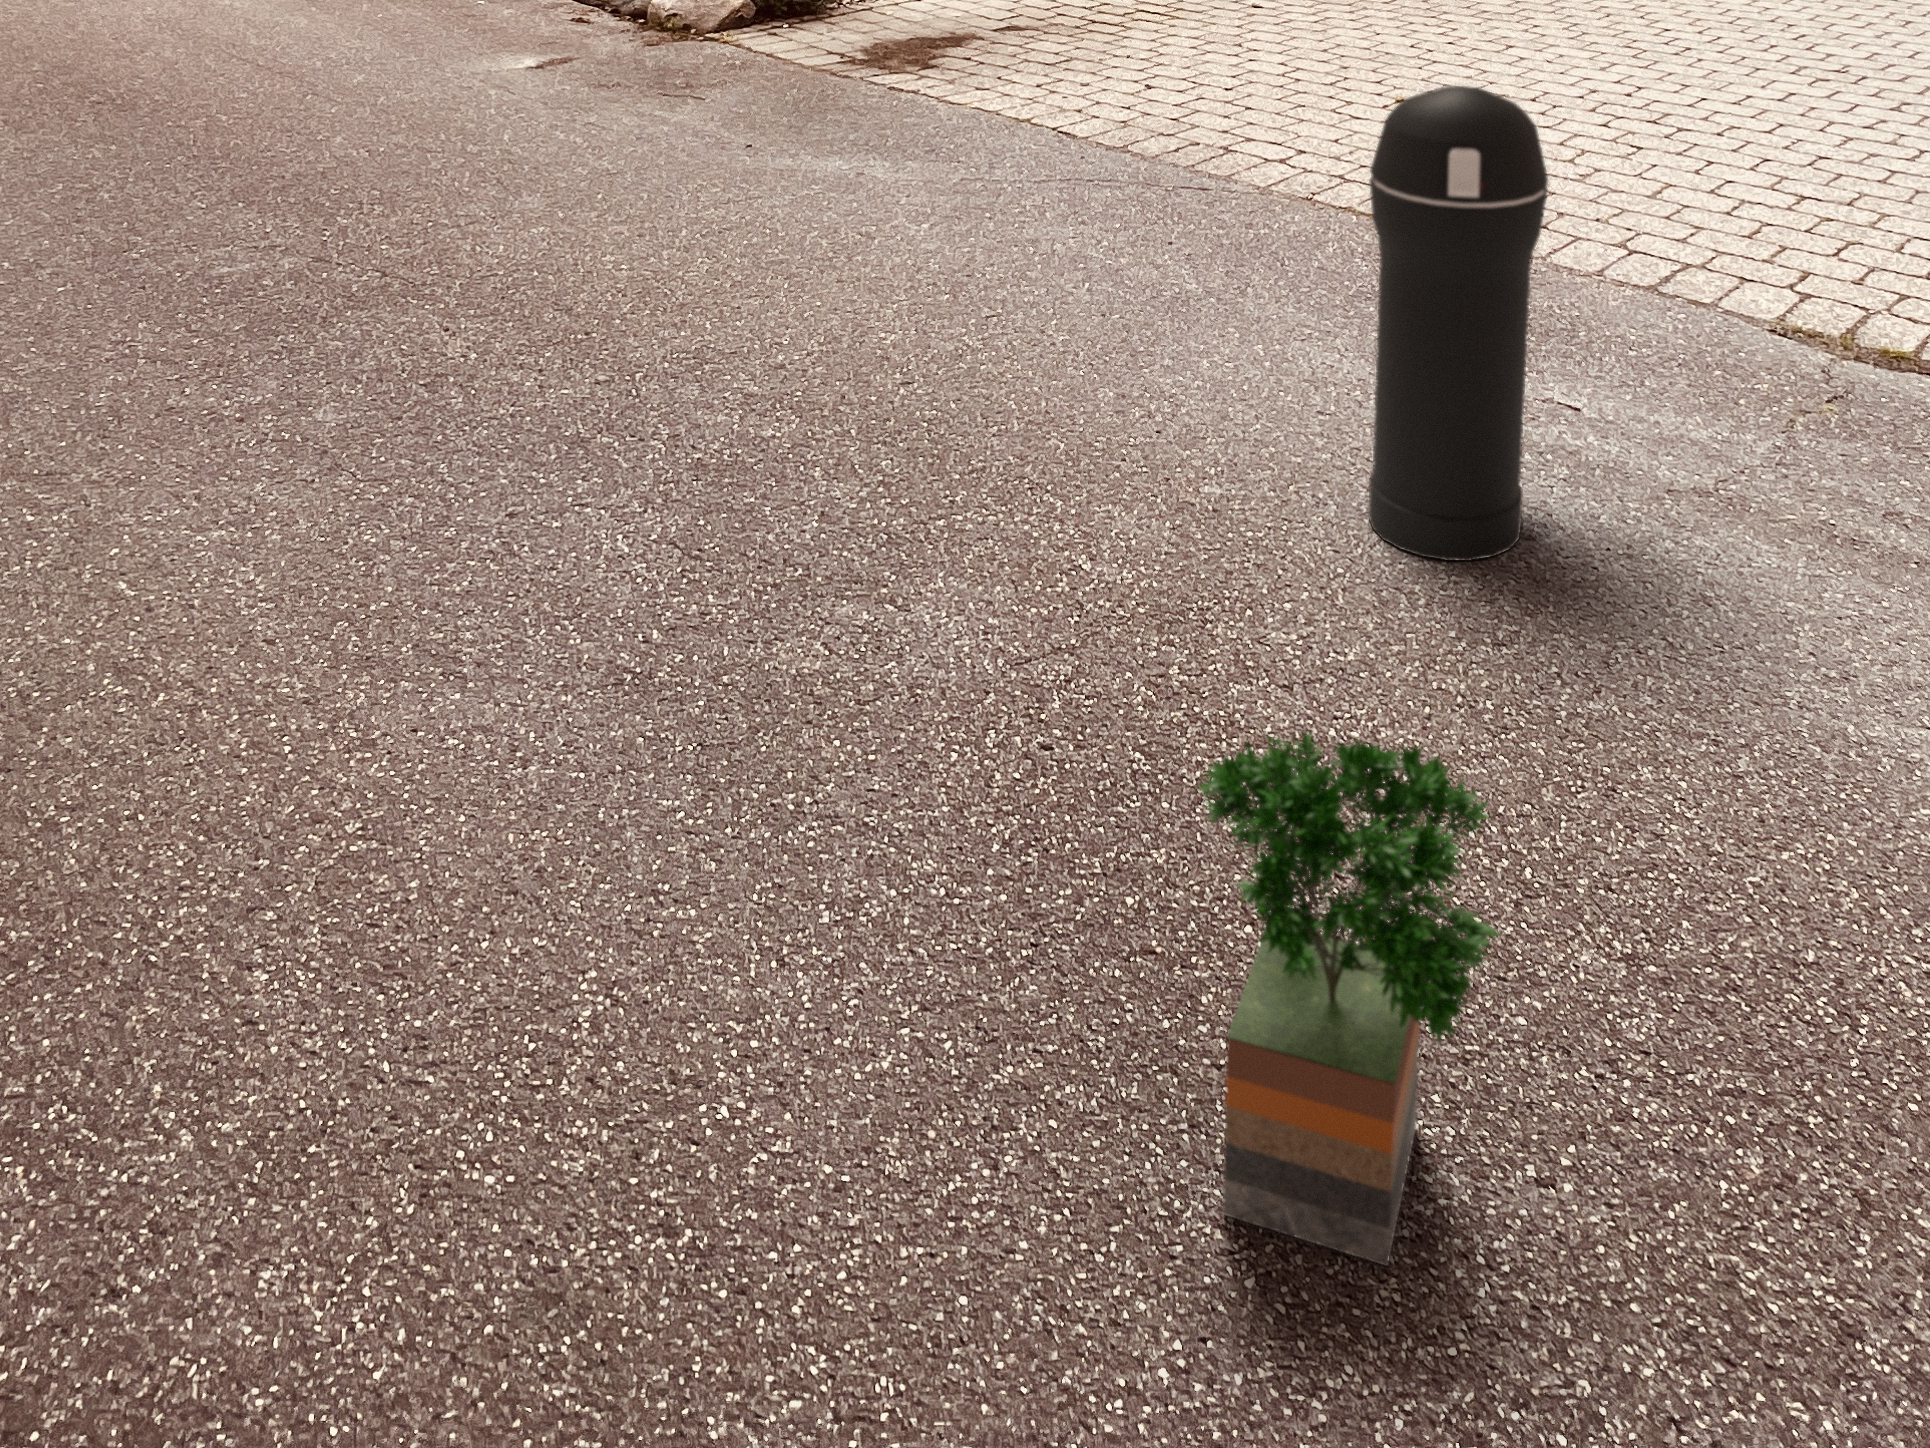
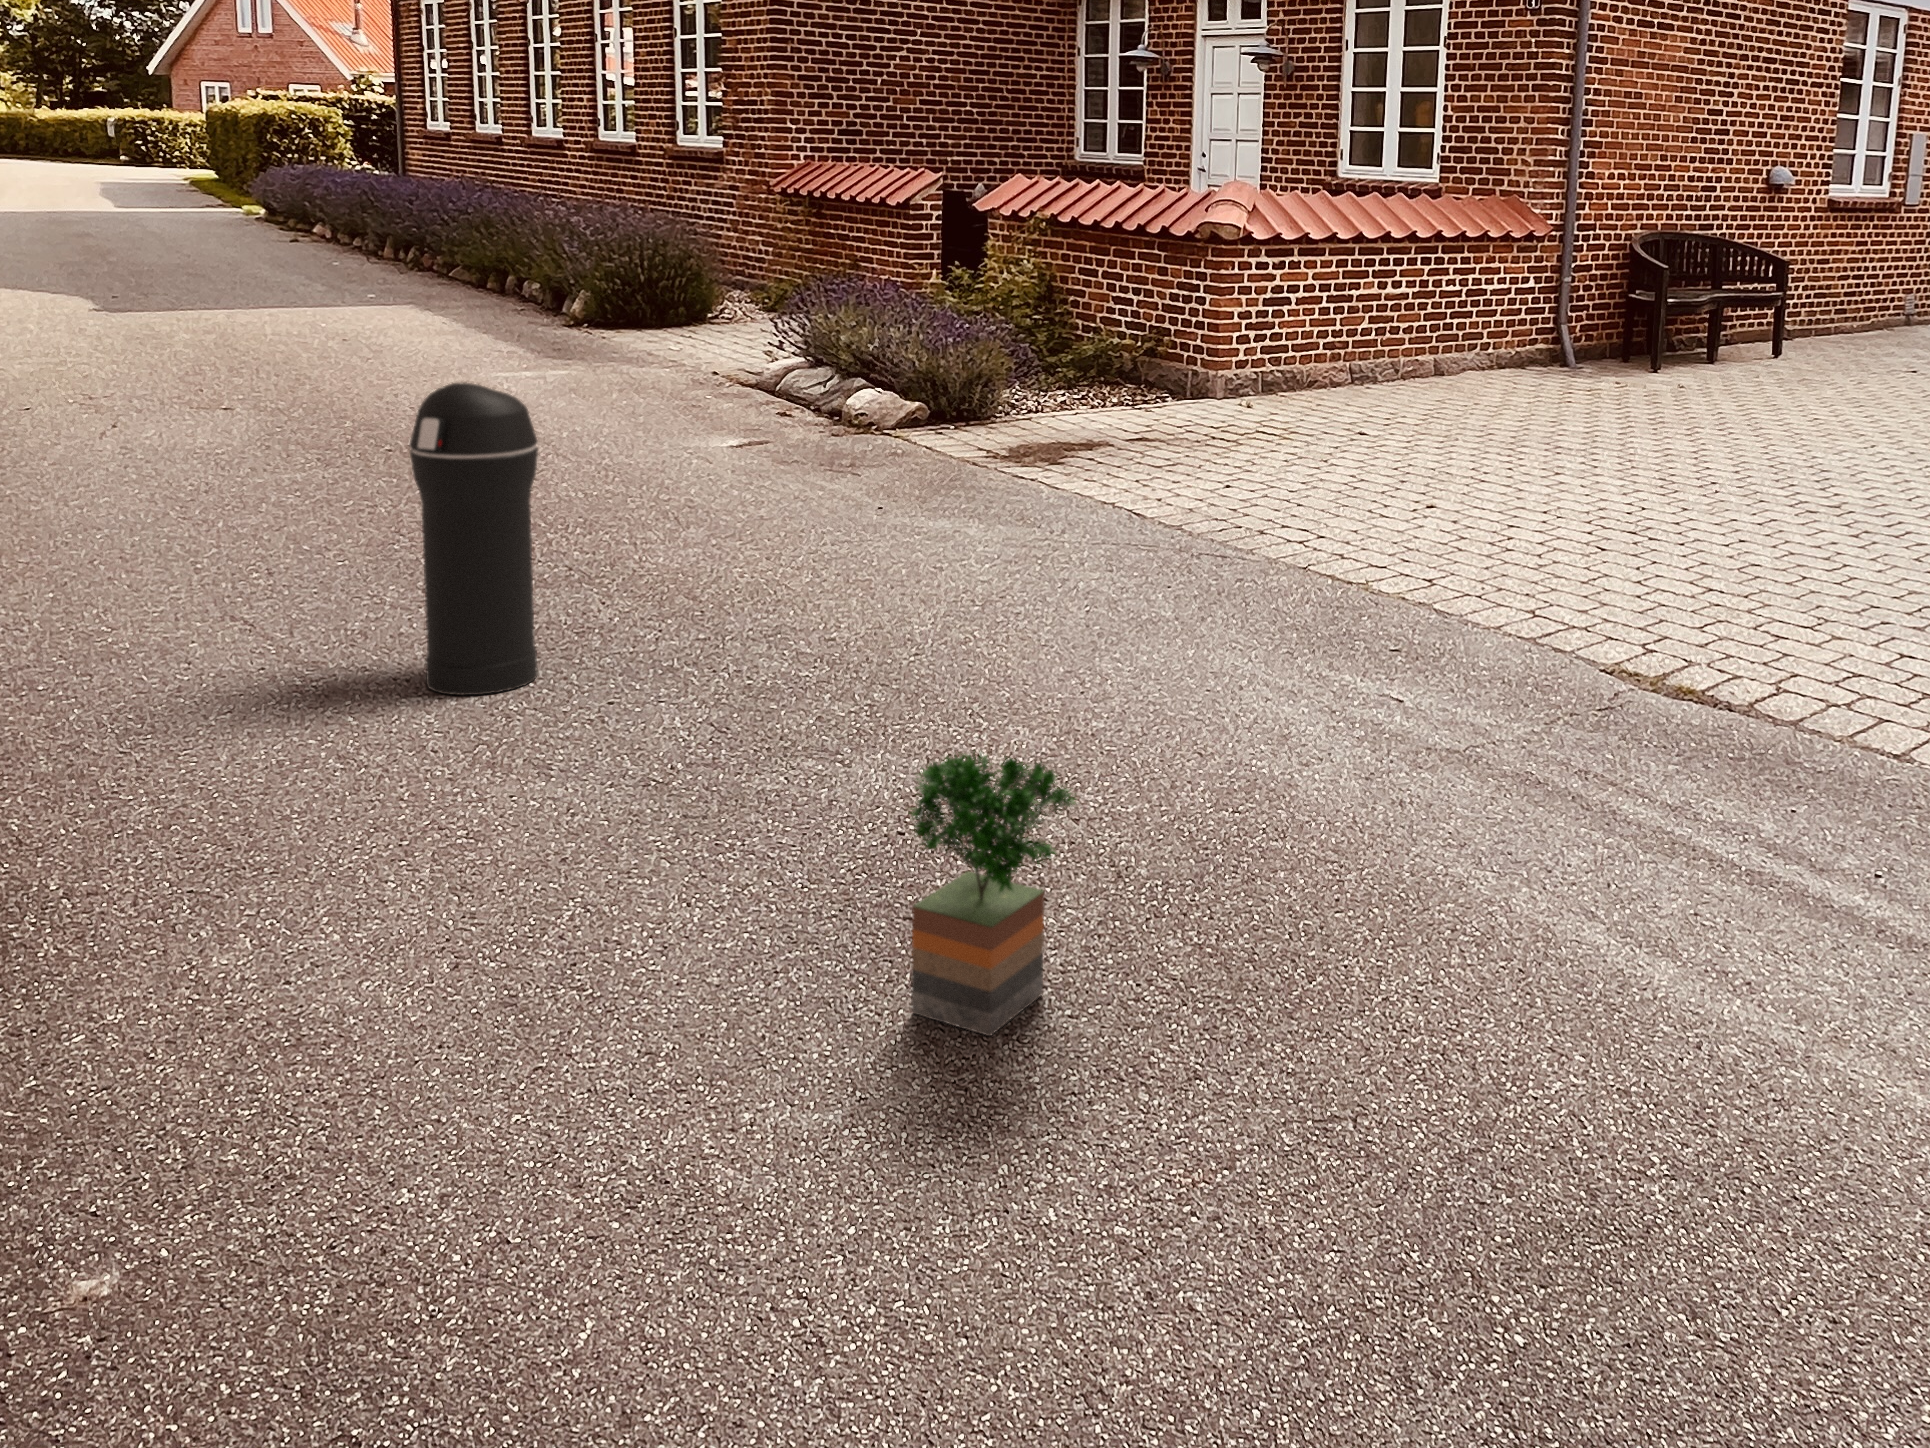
trash can: present [1368,86,1548,561] -> present [410,383,538,695]

